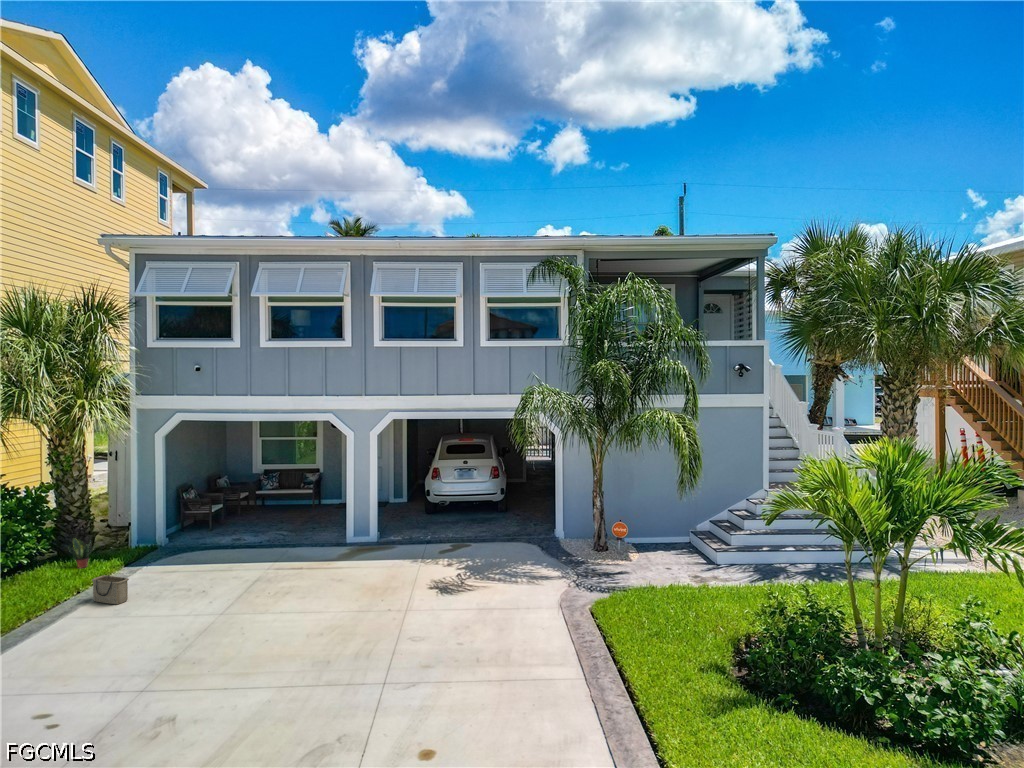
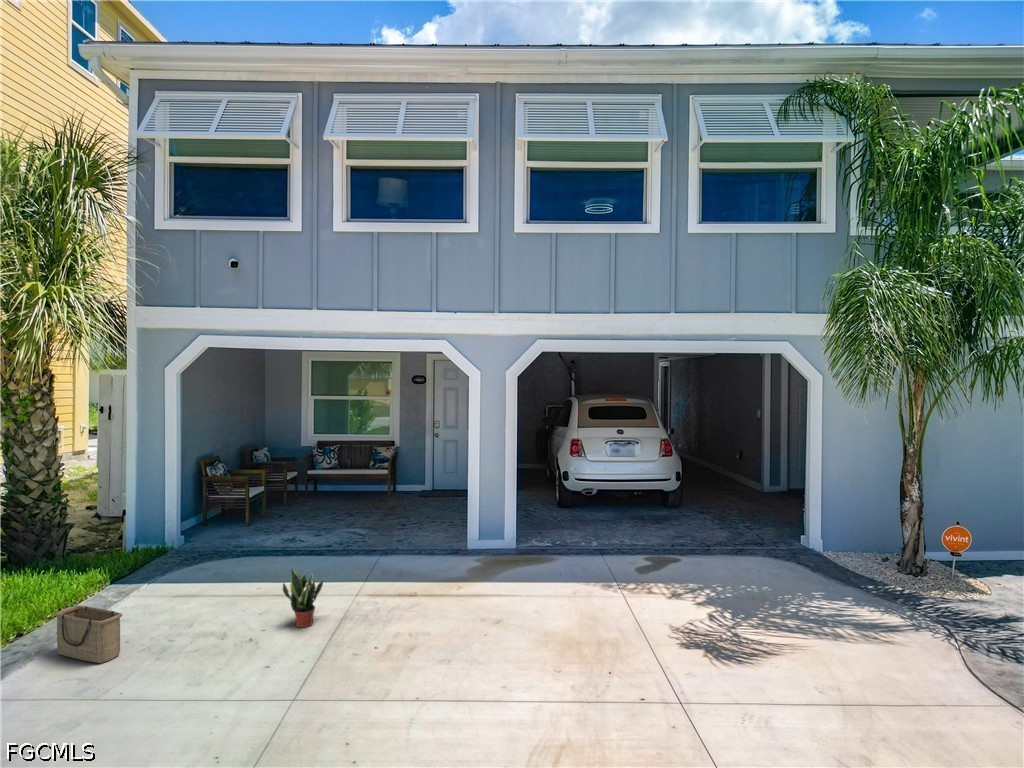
potted plant: present [69,538,95,568] -> present [283,569,323,627]

